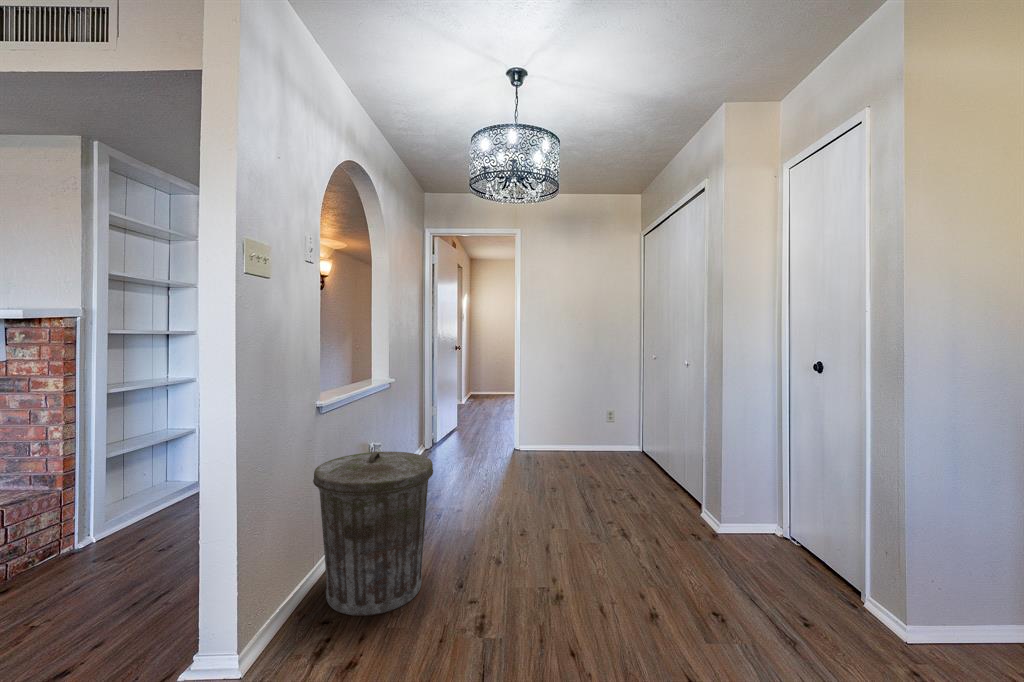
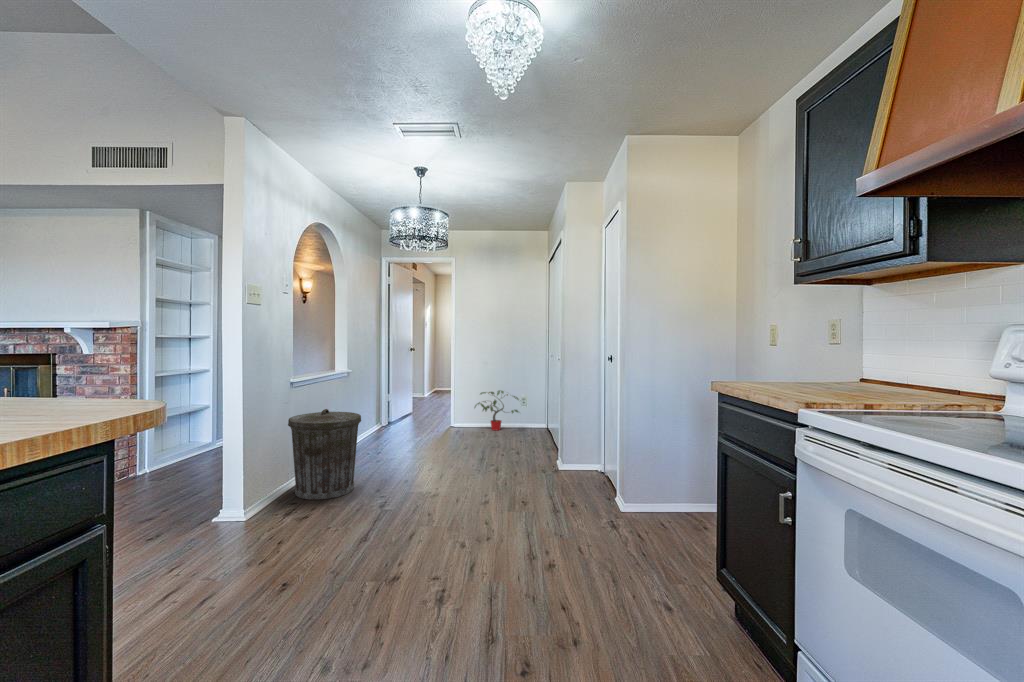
potted plant: none [546,402,611,456] -> present [475,391,519,431]

